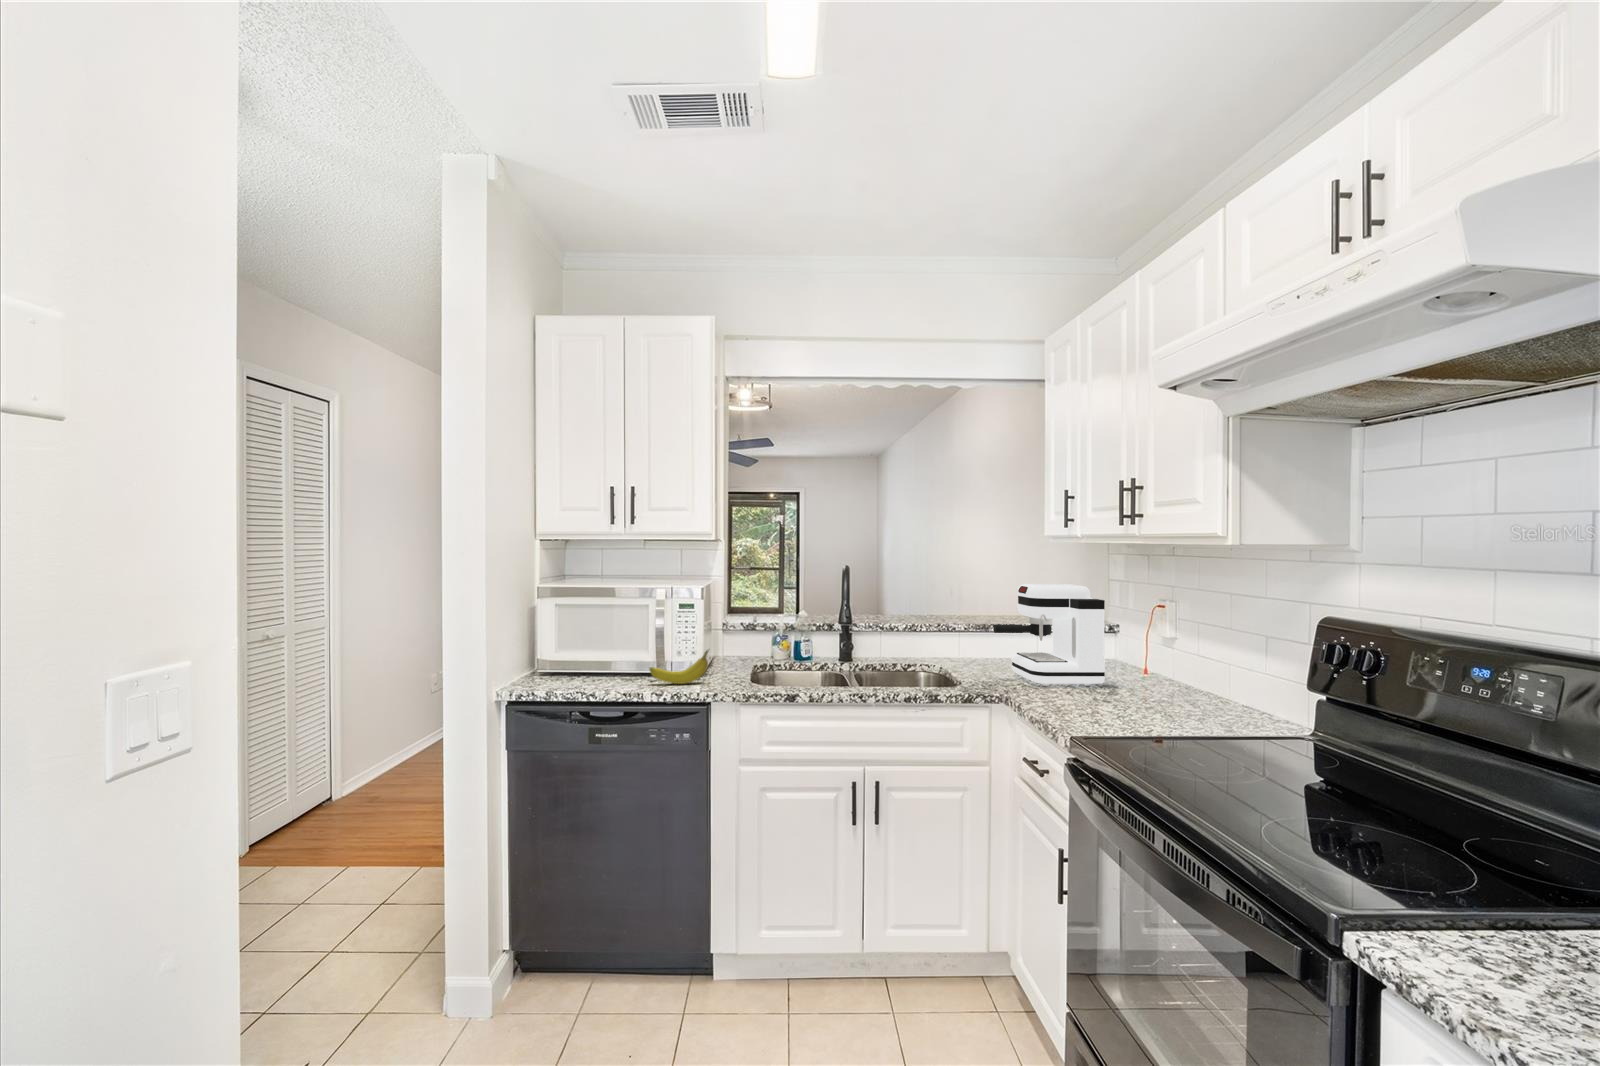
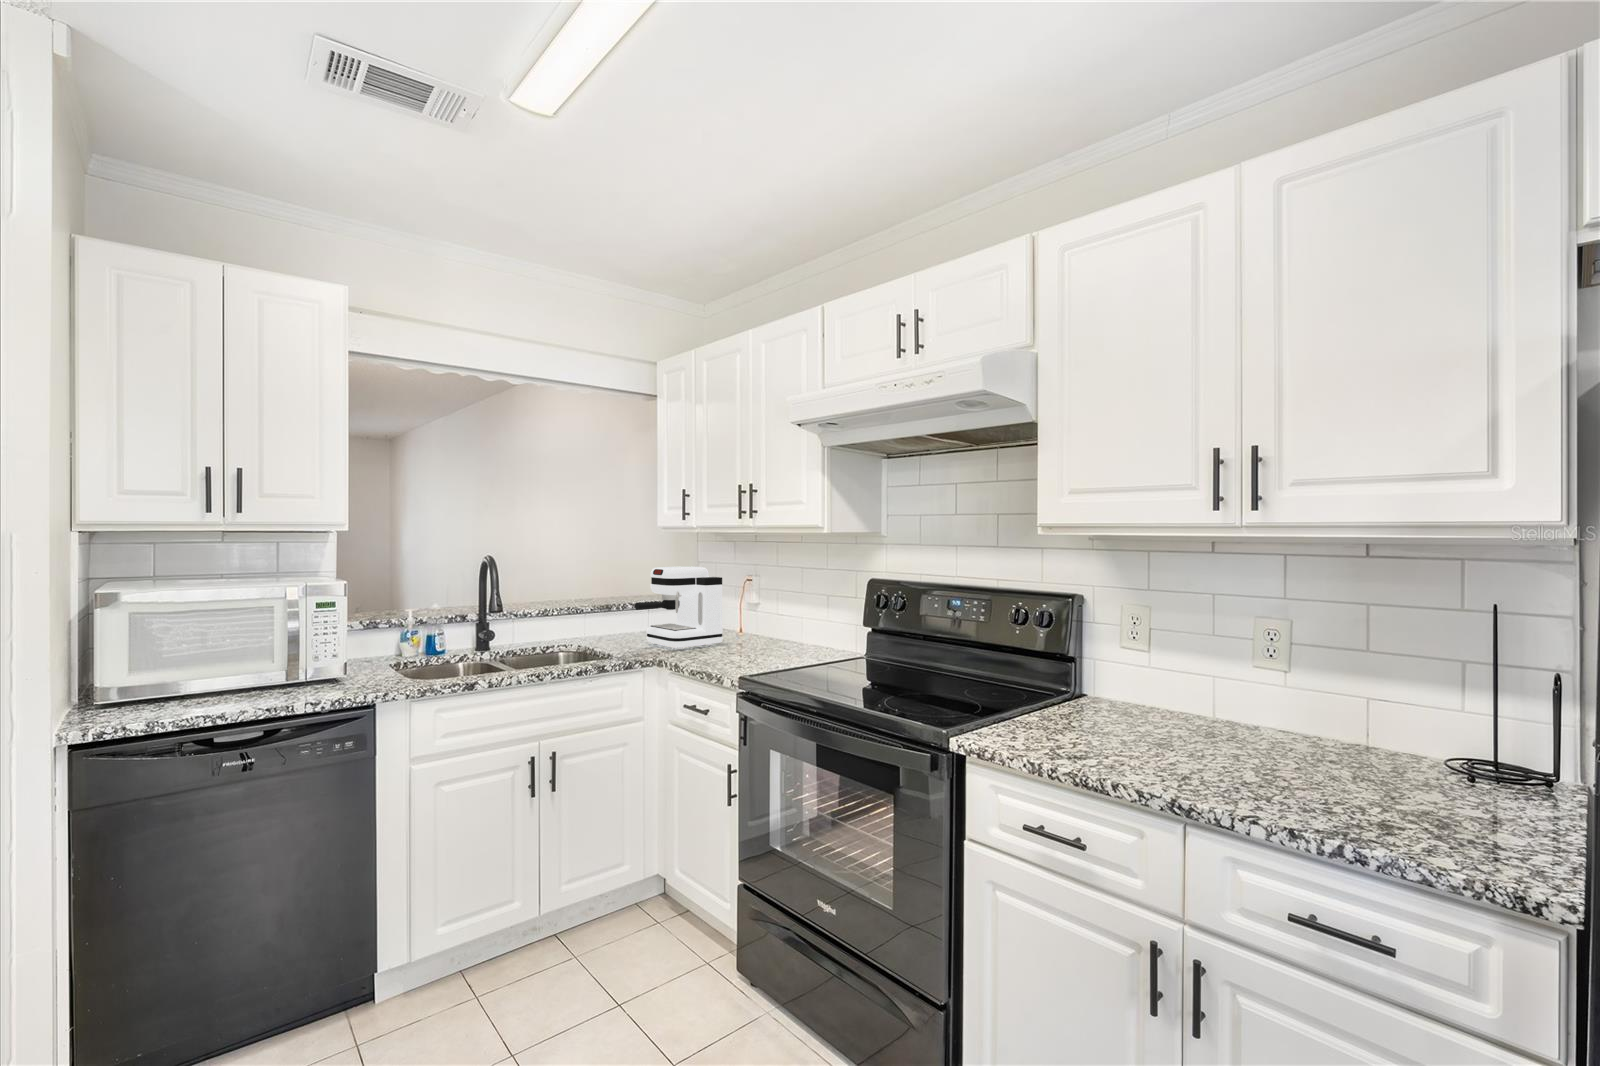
fruit: present [650,650,709,684] -> none [287,650,361,692]

